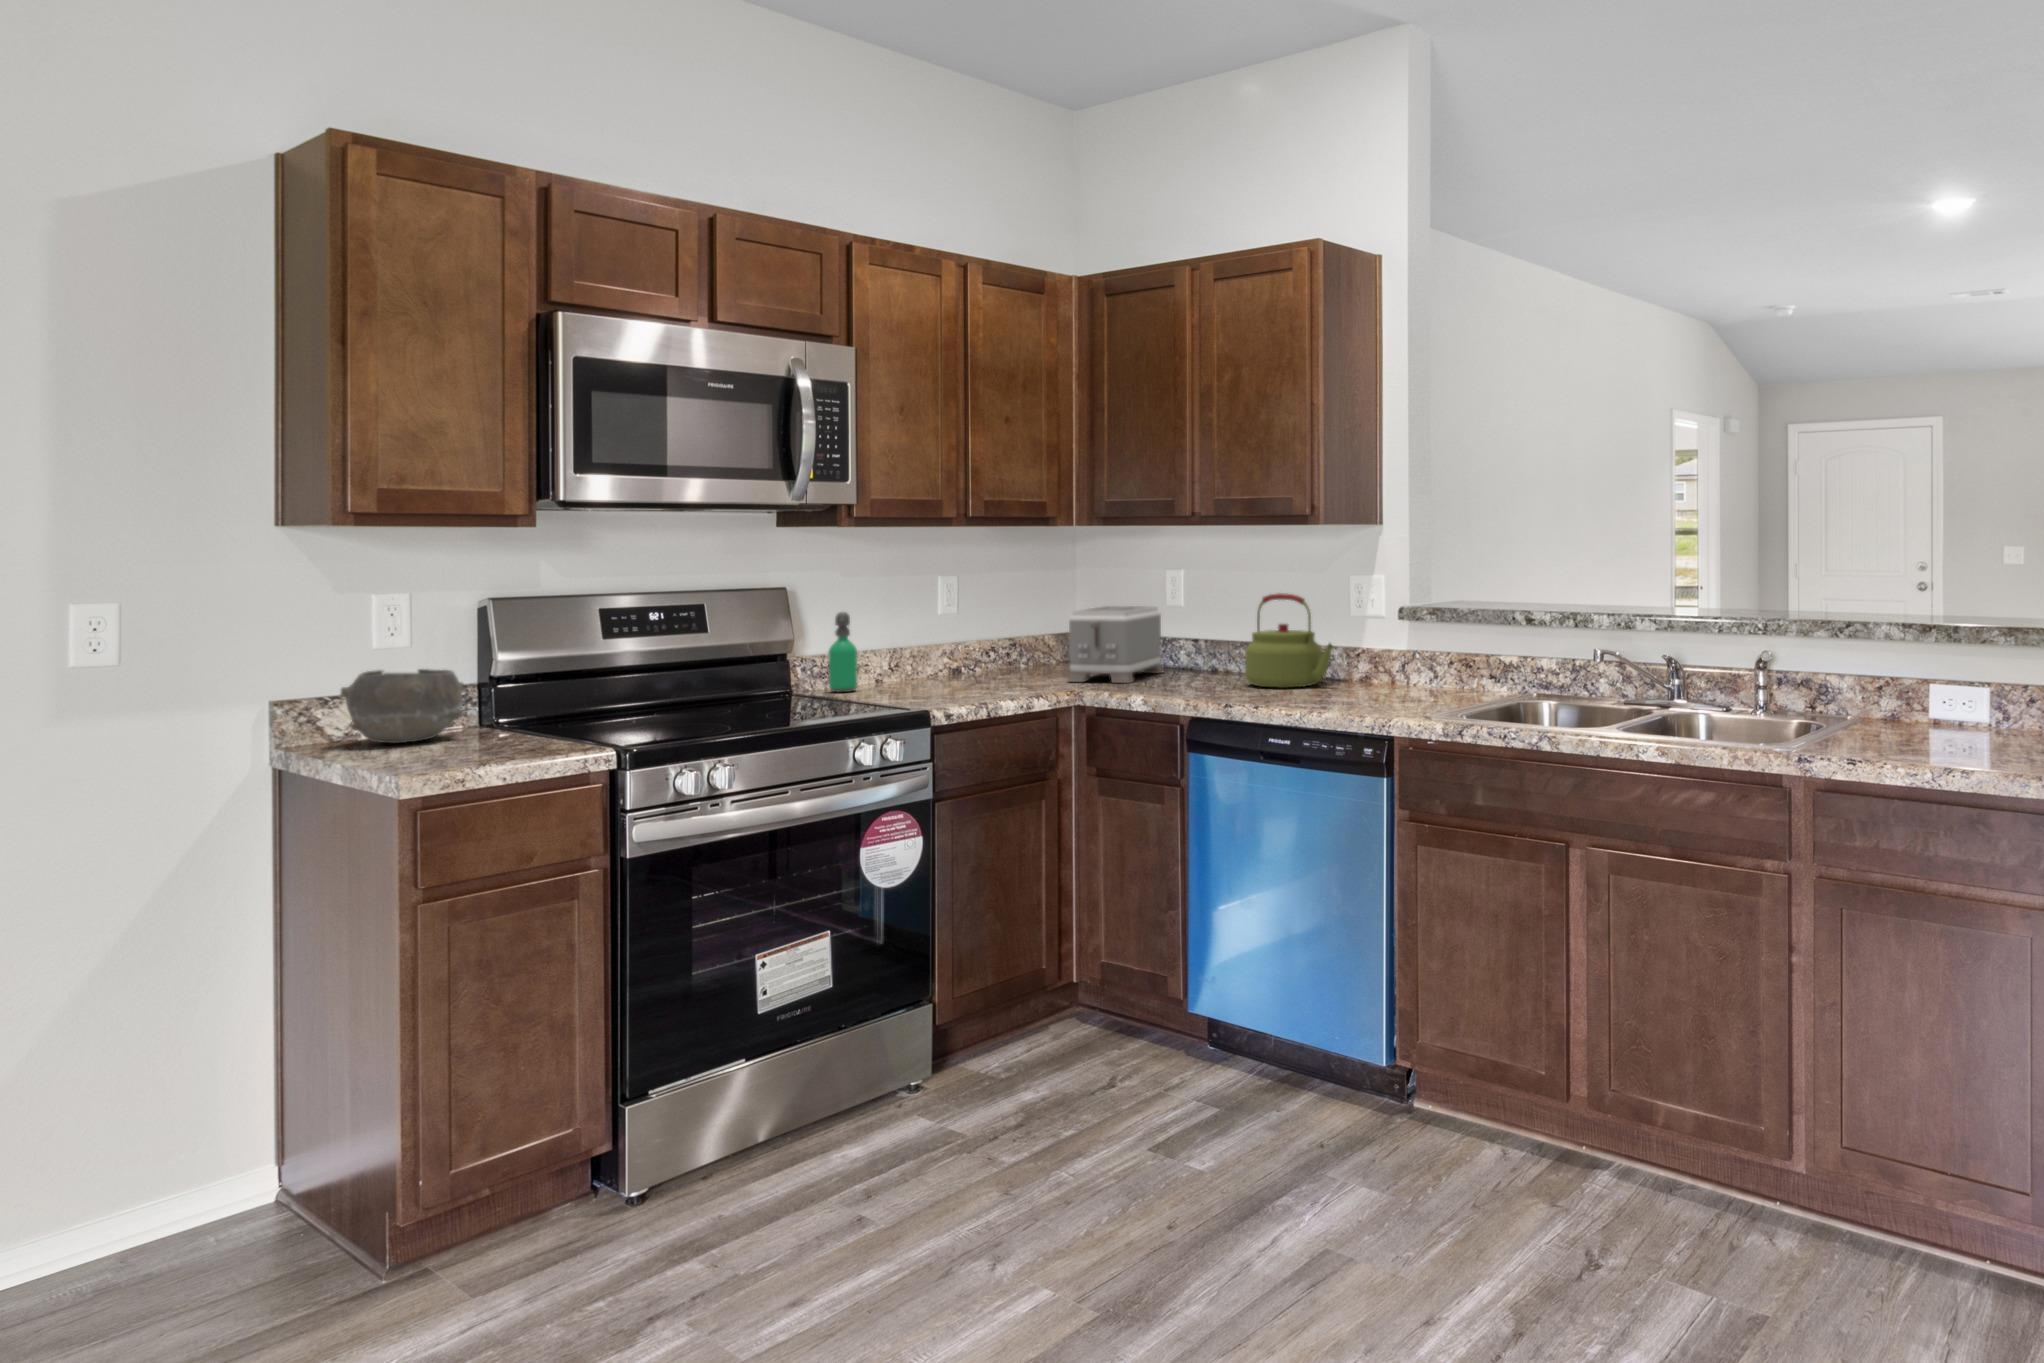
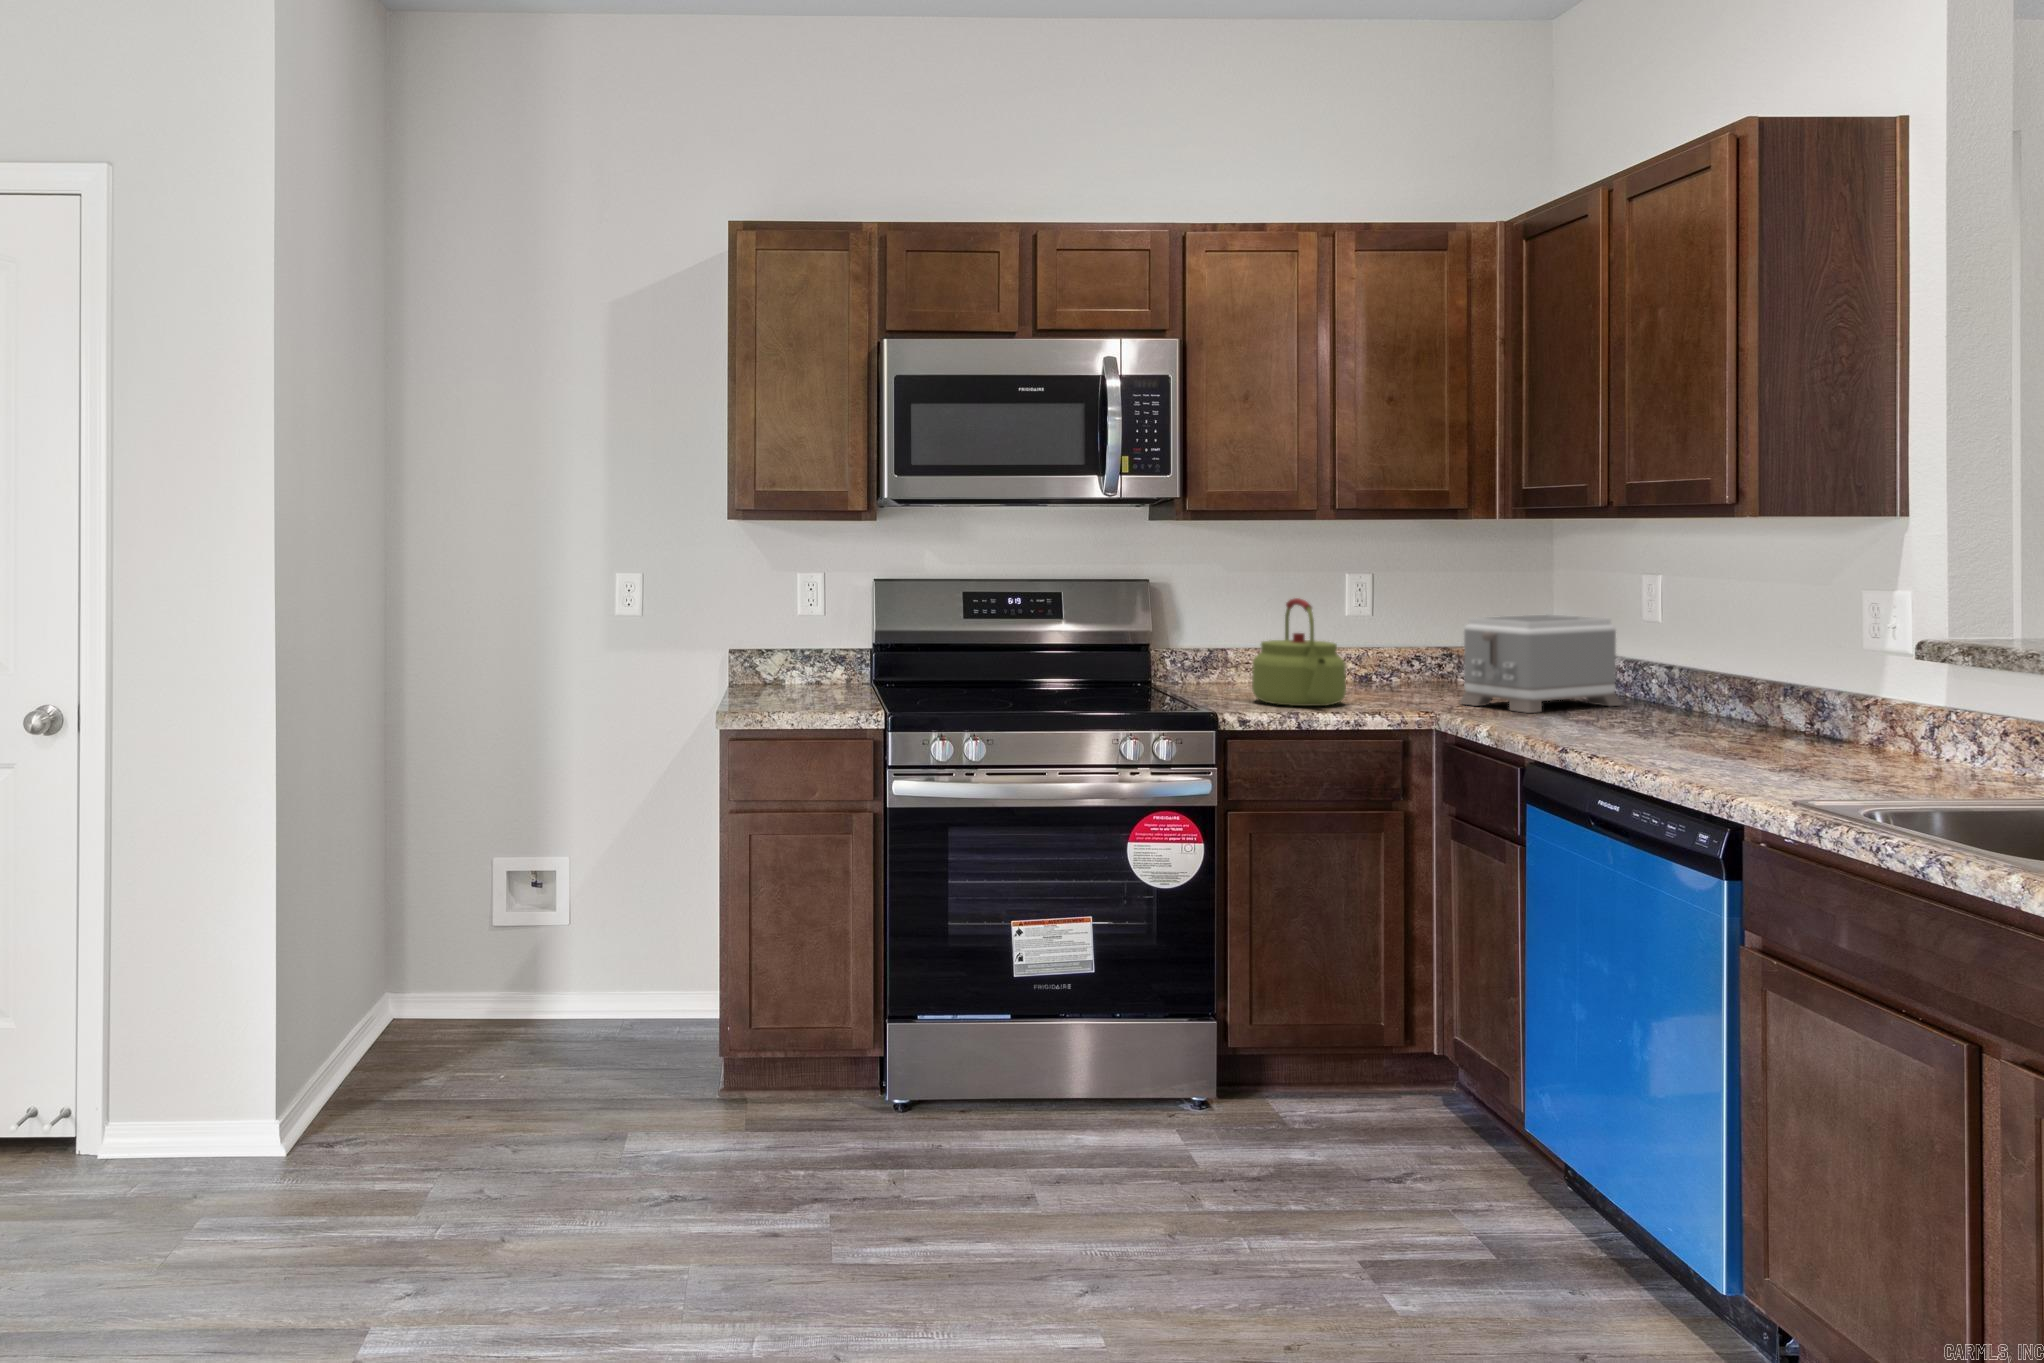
kettle: present [1245,593,1333,688] -> present [1252,598,1346,706]
soap dispenser: present [828,612,857,692] -> none [1194,604,1224,689]
bowl: present [341,669,464,743] -> none [765,632,851,691]

